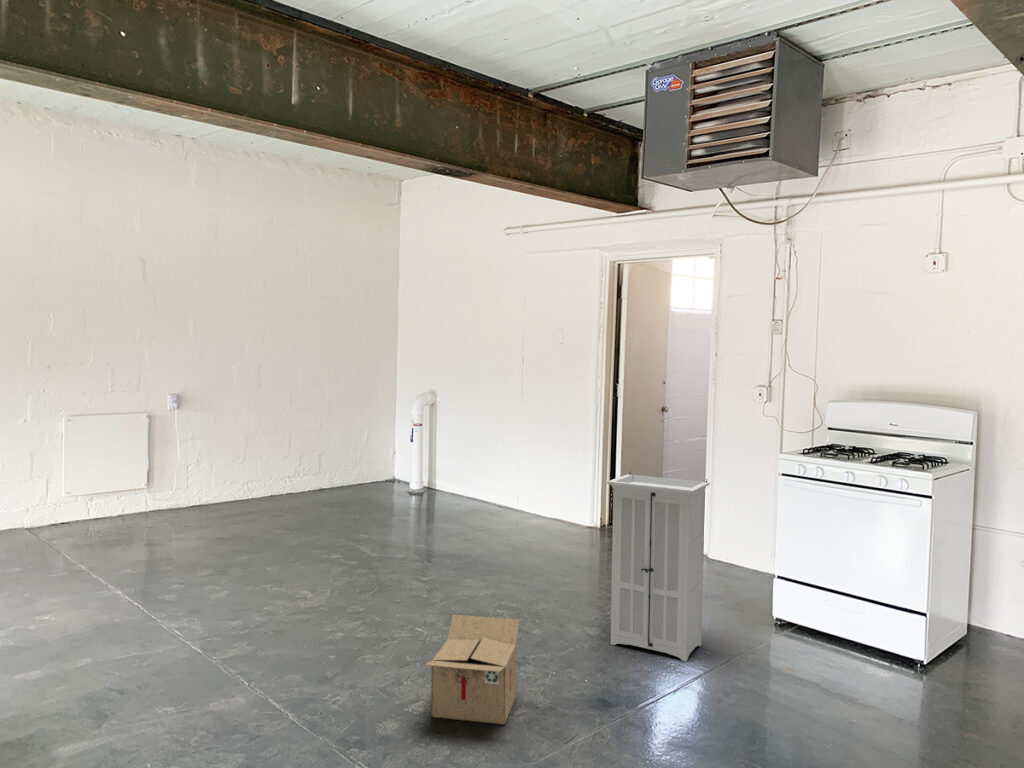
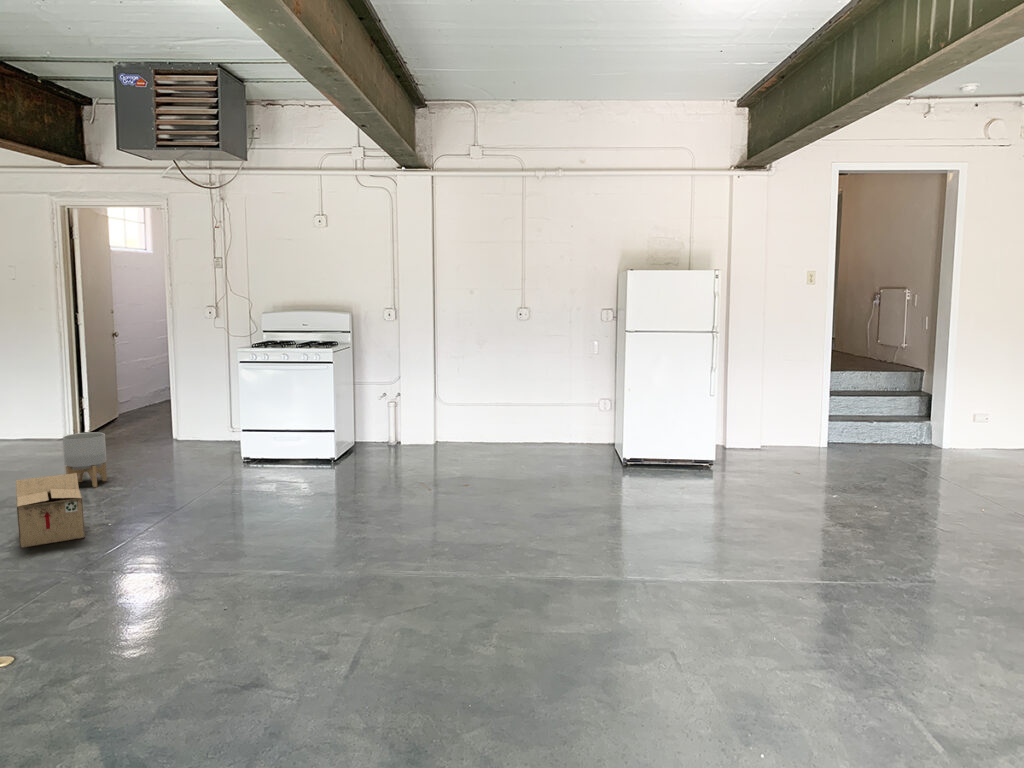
storage cabinet: present [607,472,710,661] -> none [122,368,200,492]
planter: none [547,544,595,621] -> present [63,432,107,487]

